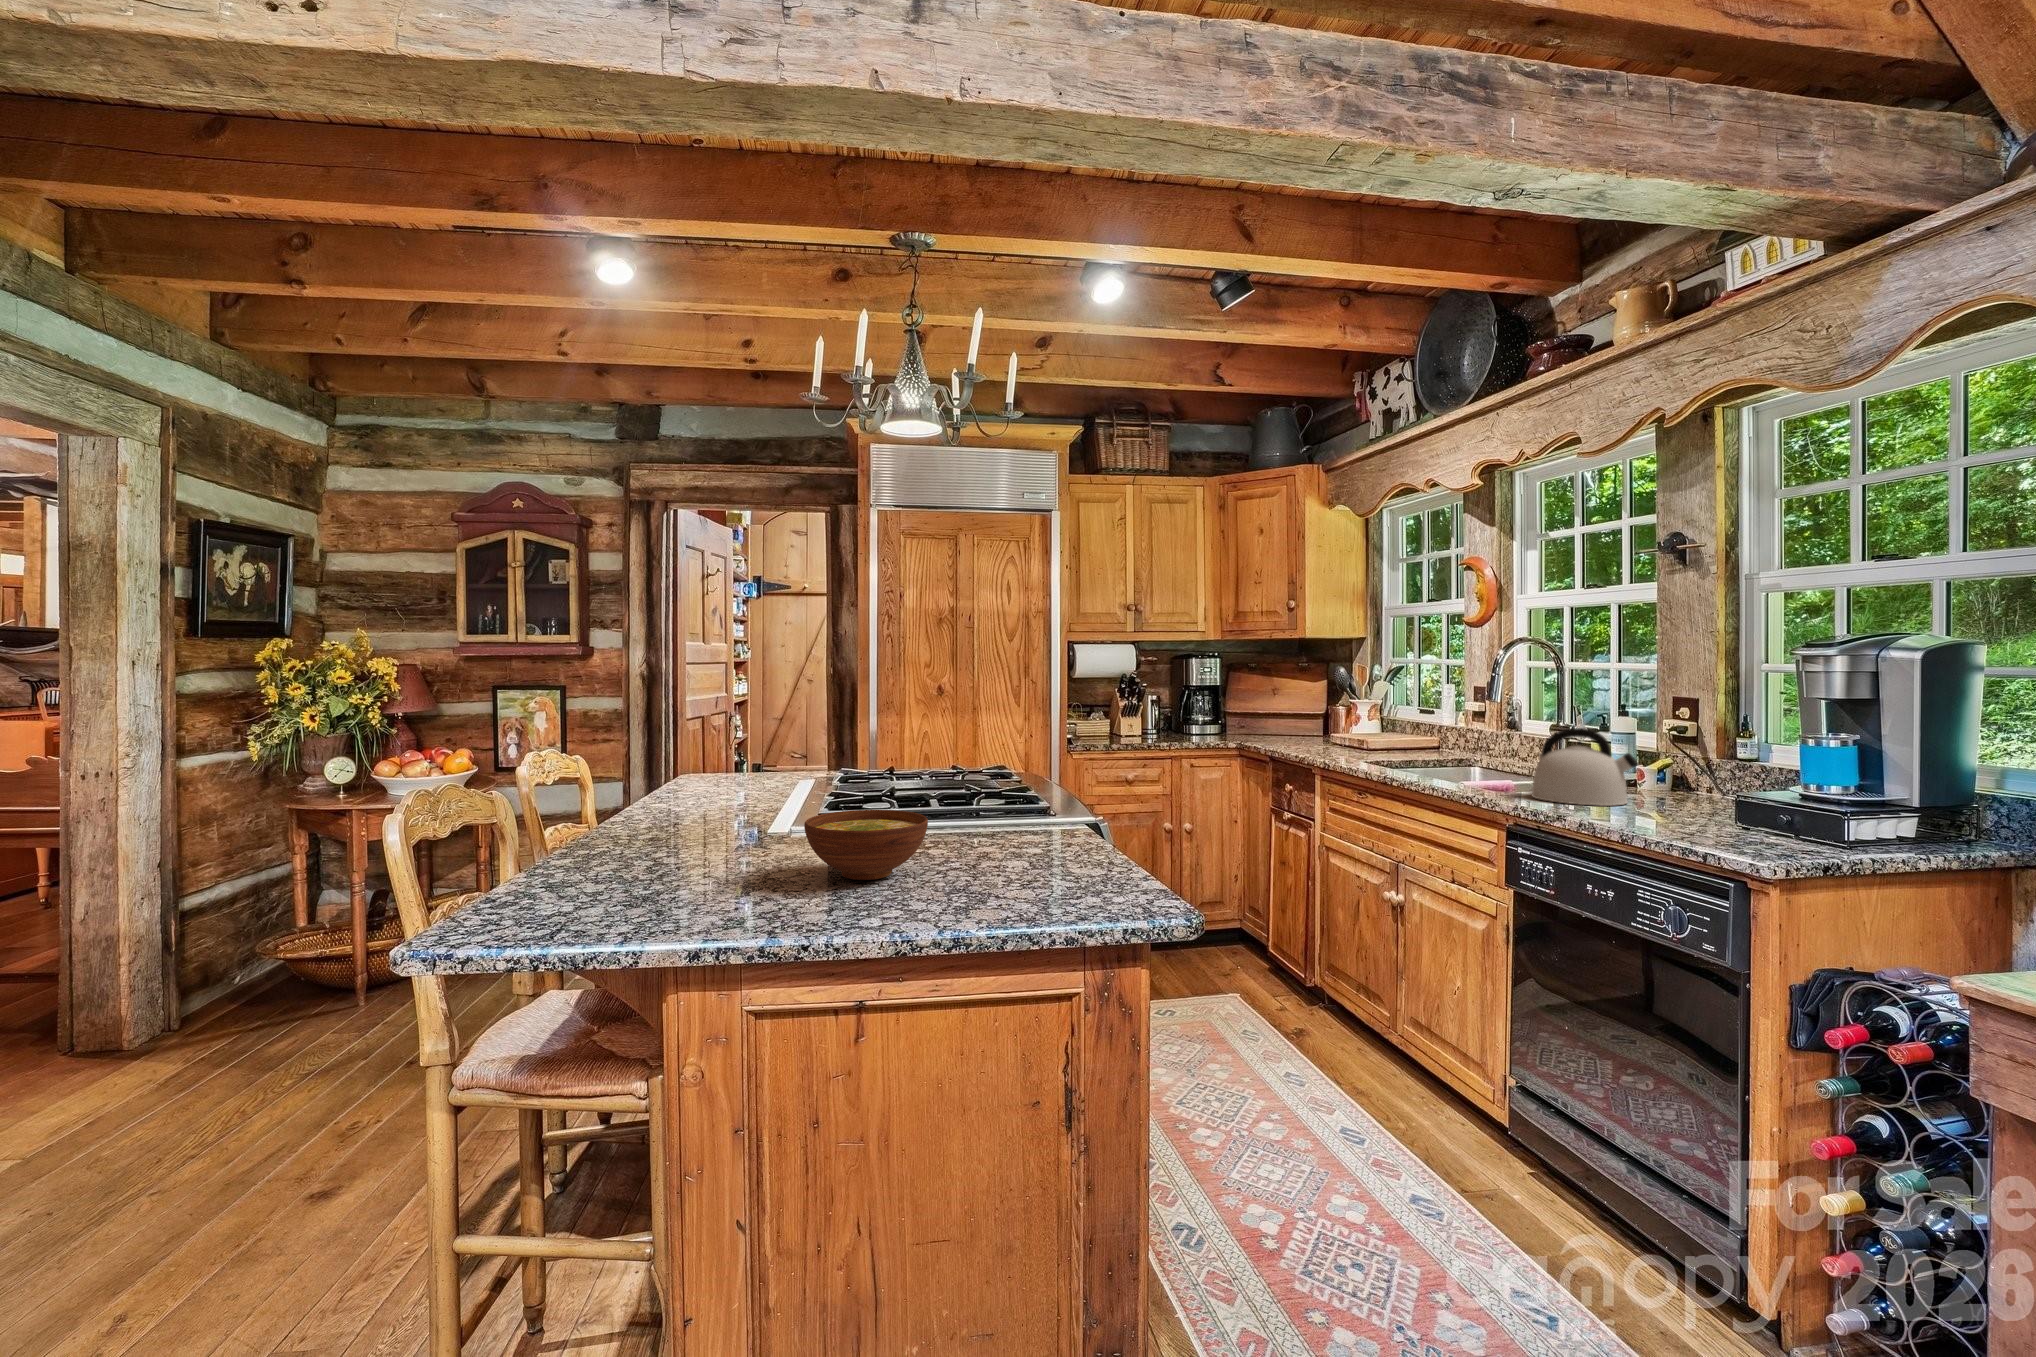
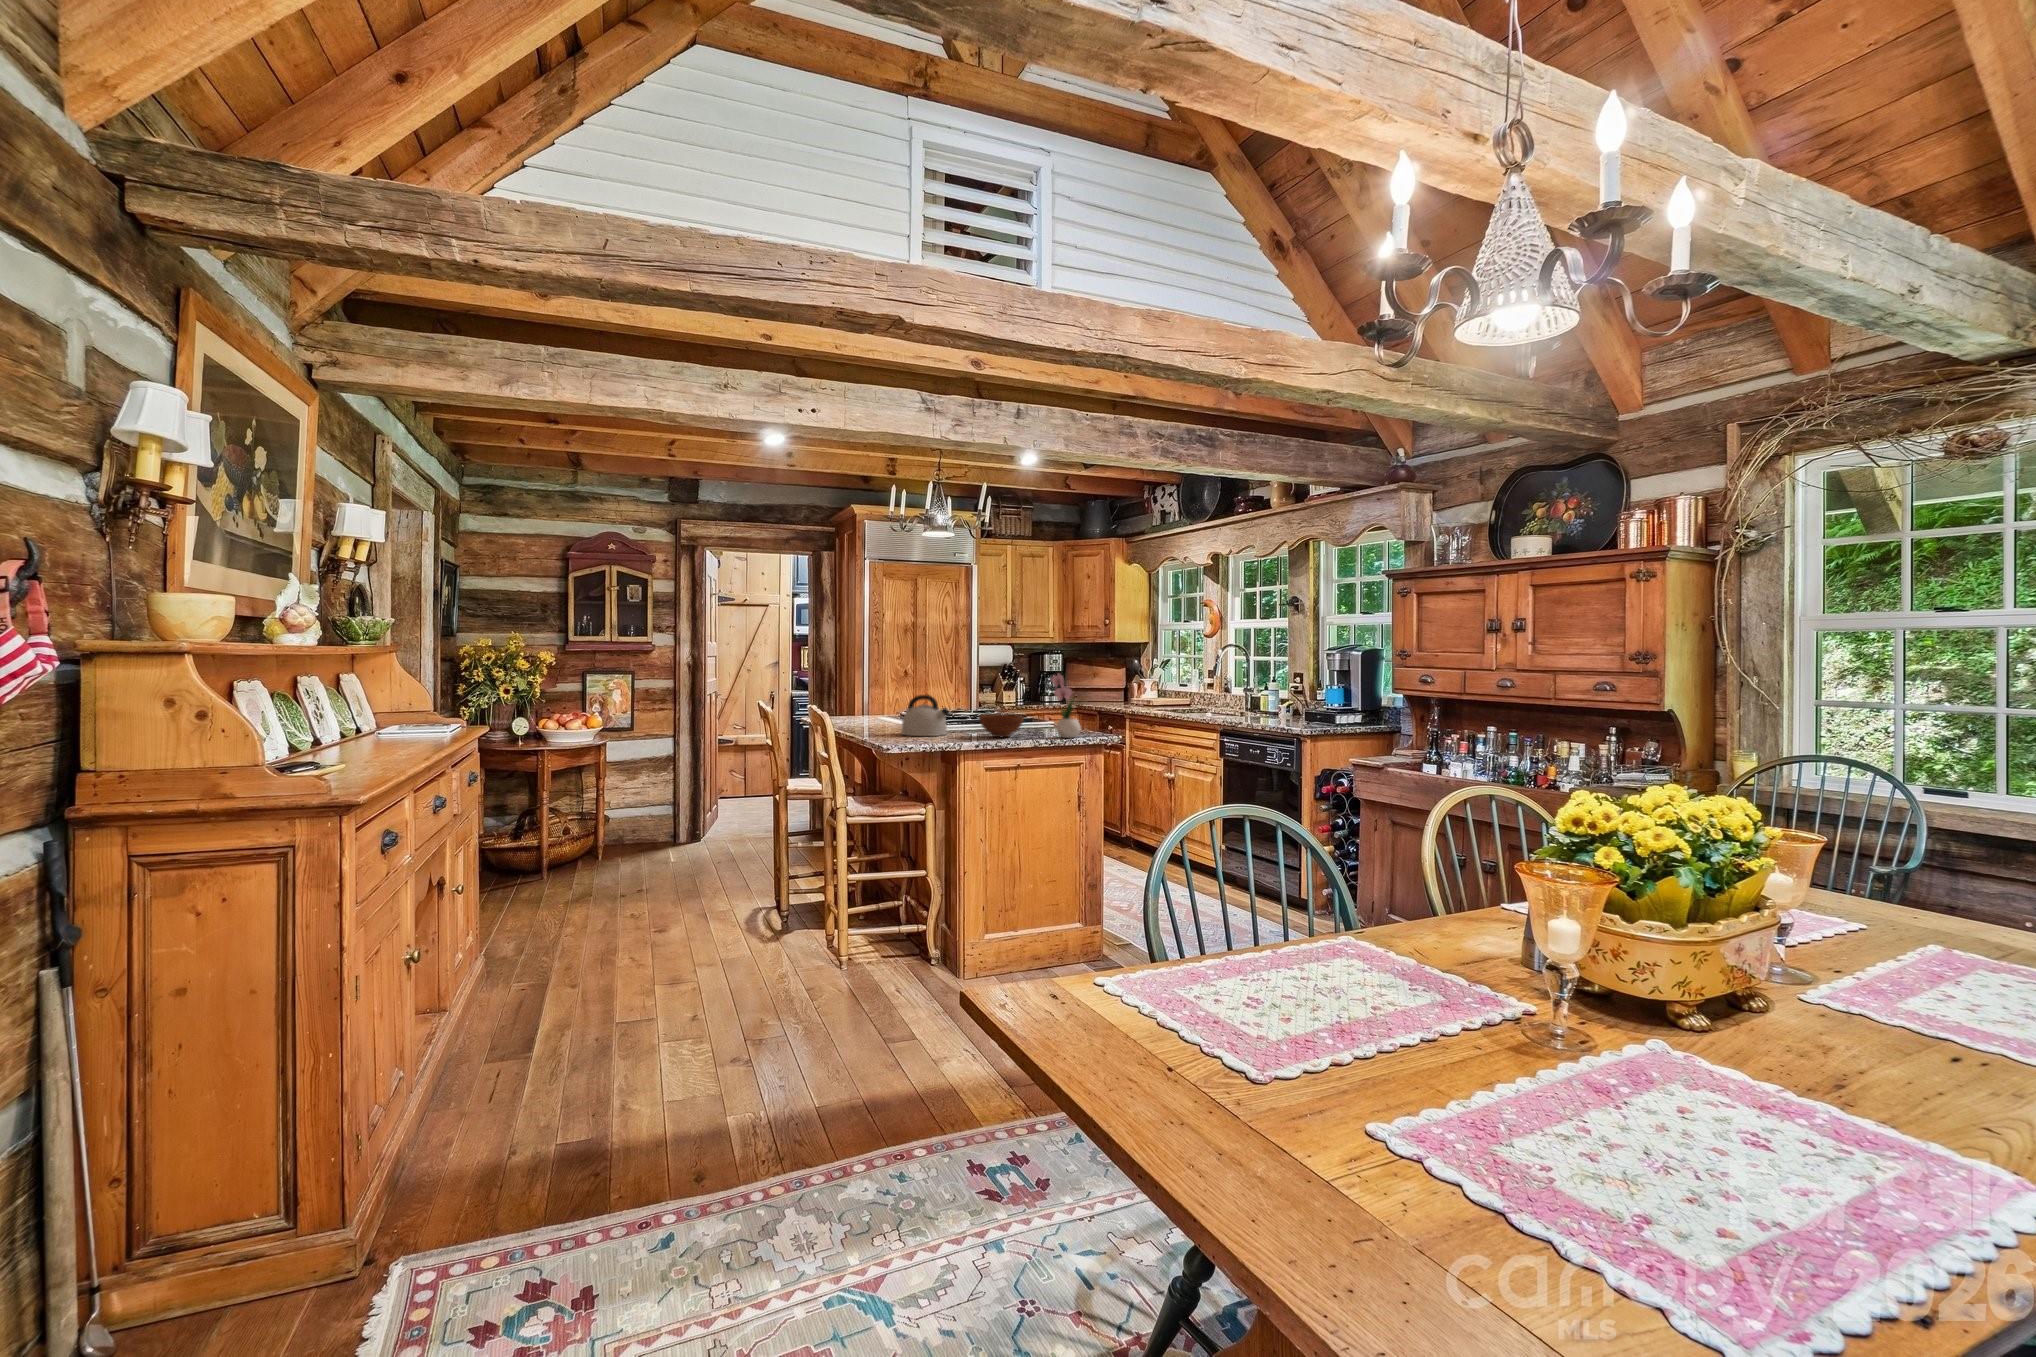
flower arrangement: none [985,678,1083,897] -> present [1051,668,1081,738]
kettle: present [1532,728,1638,806] -> present [901,695,949,736]

